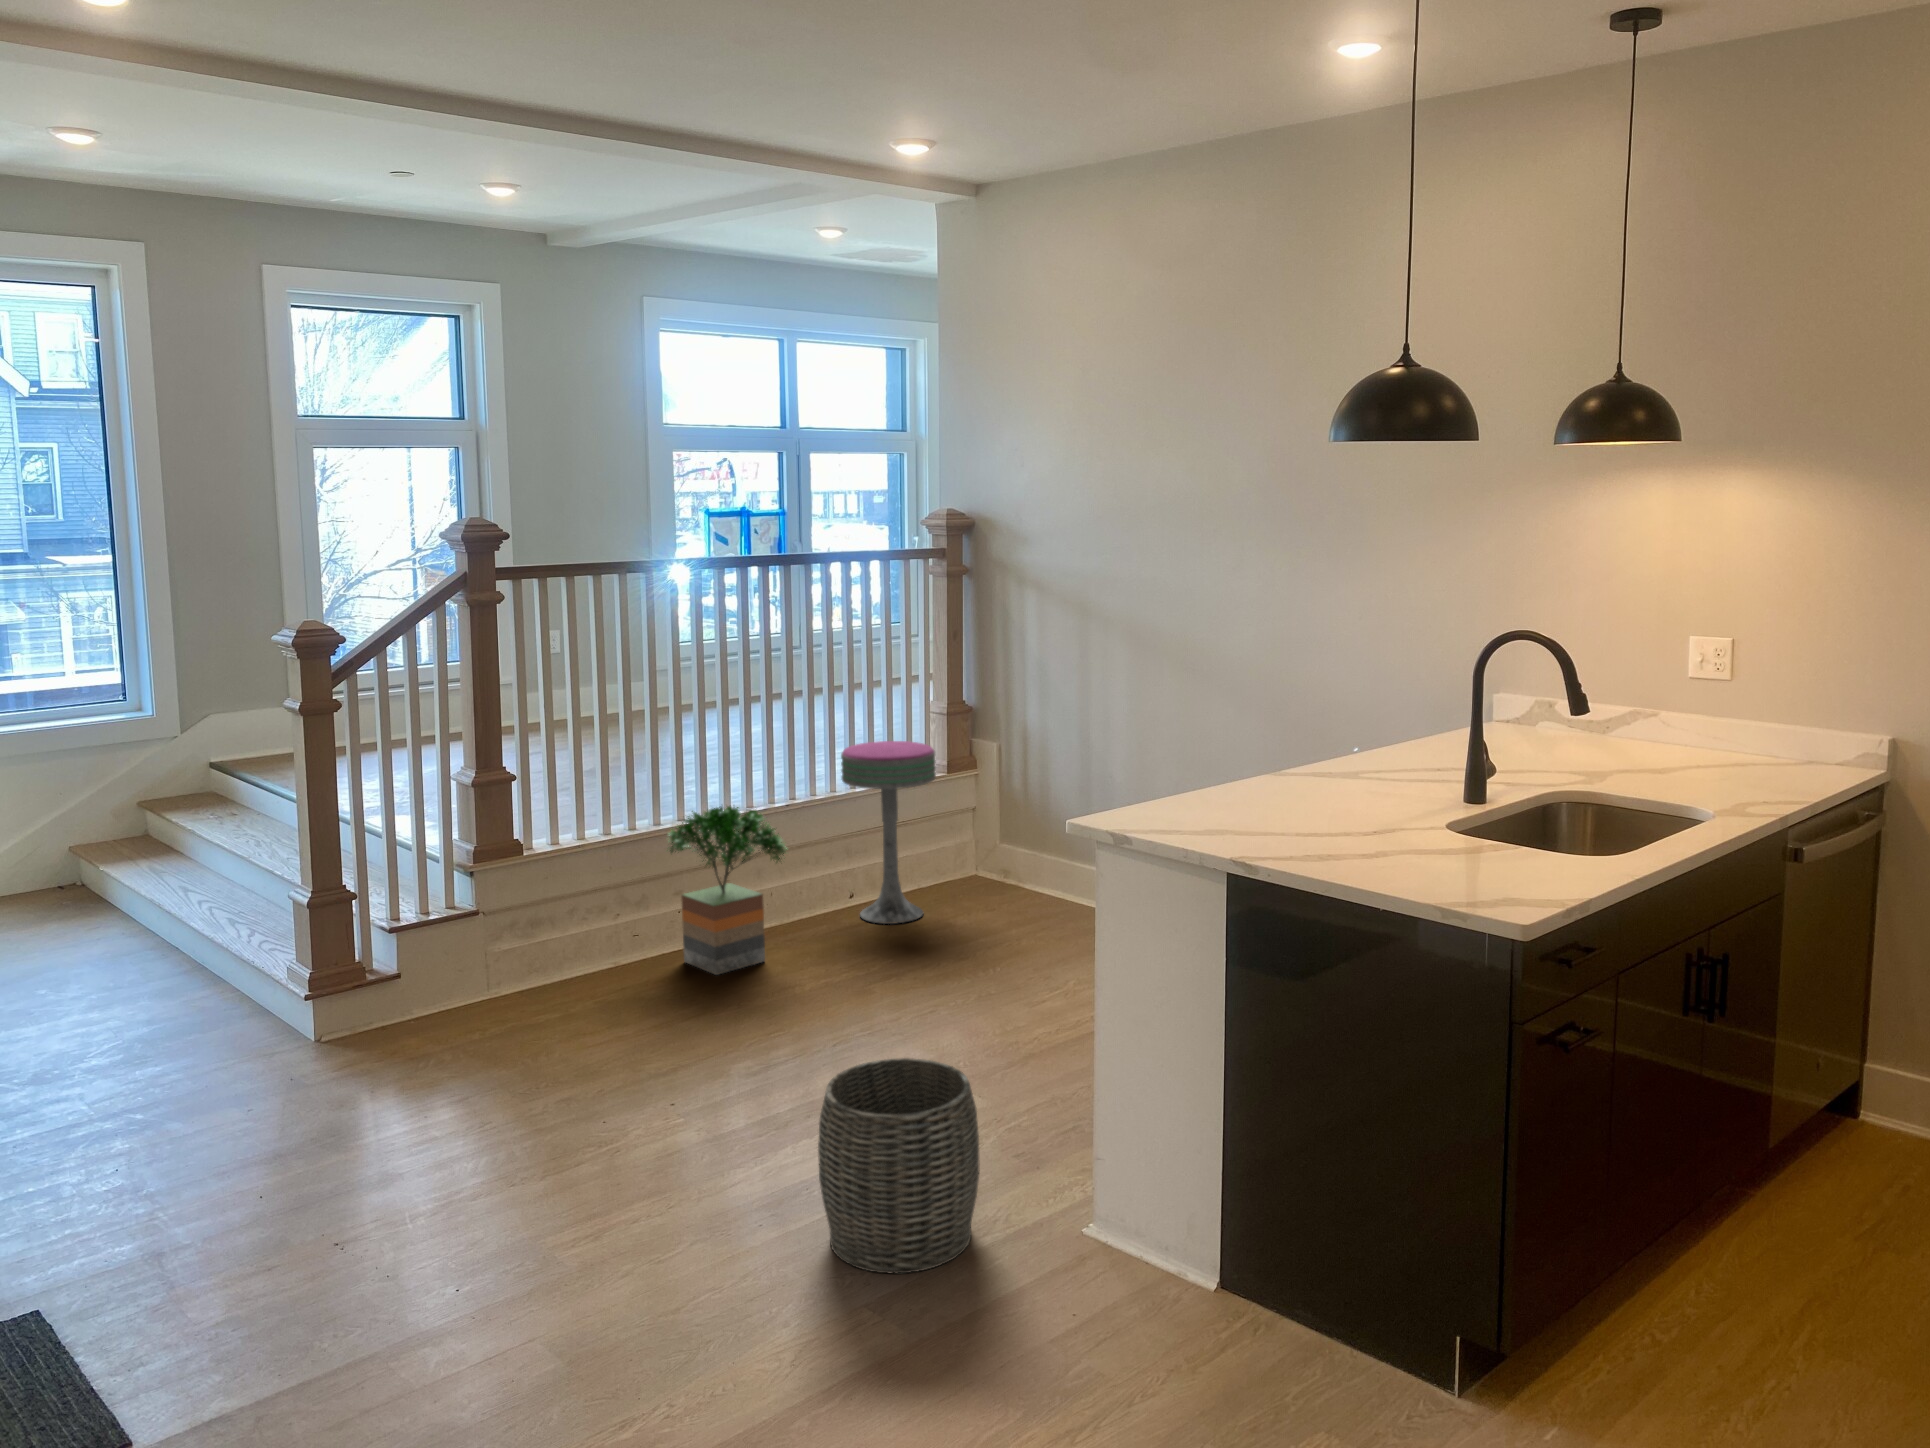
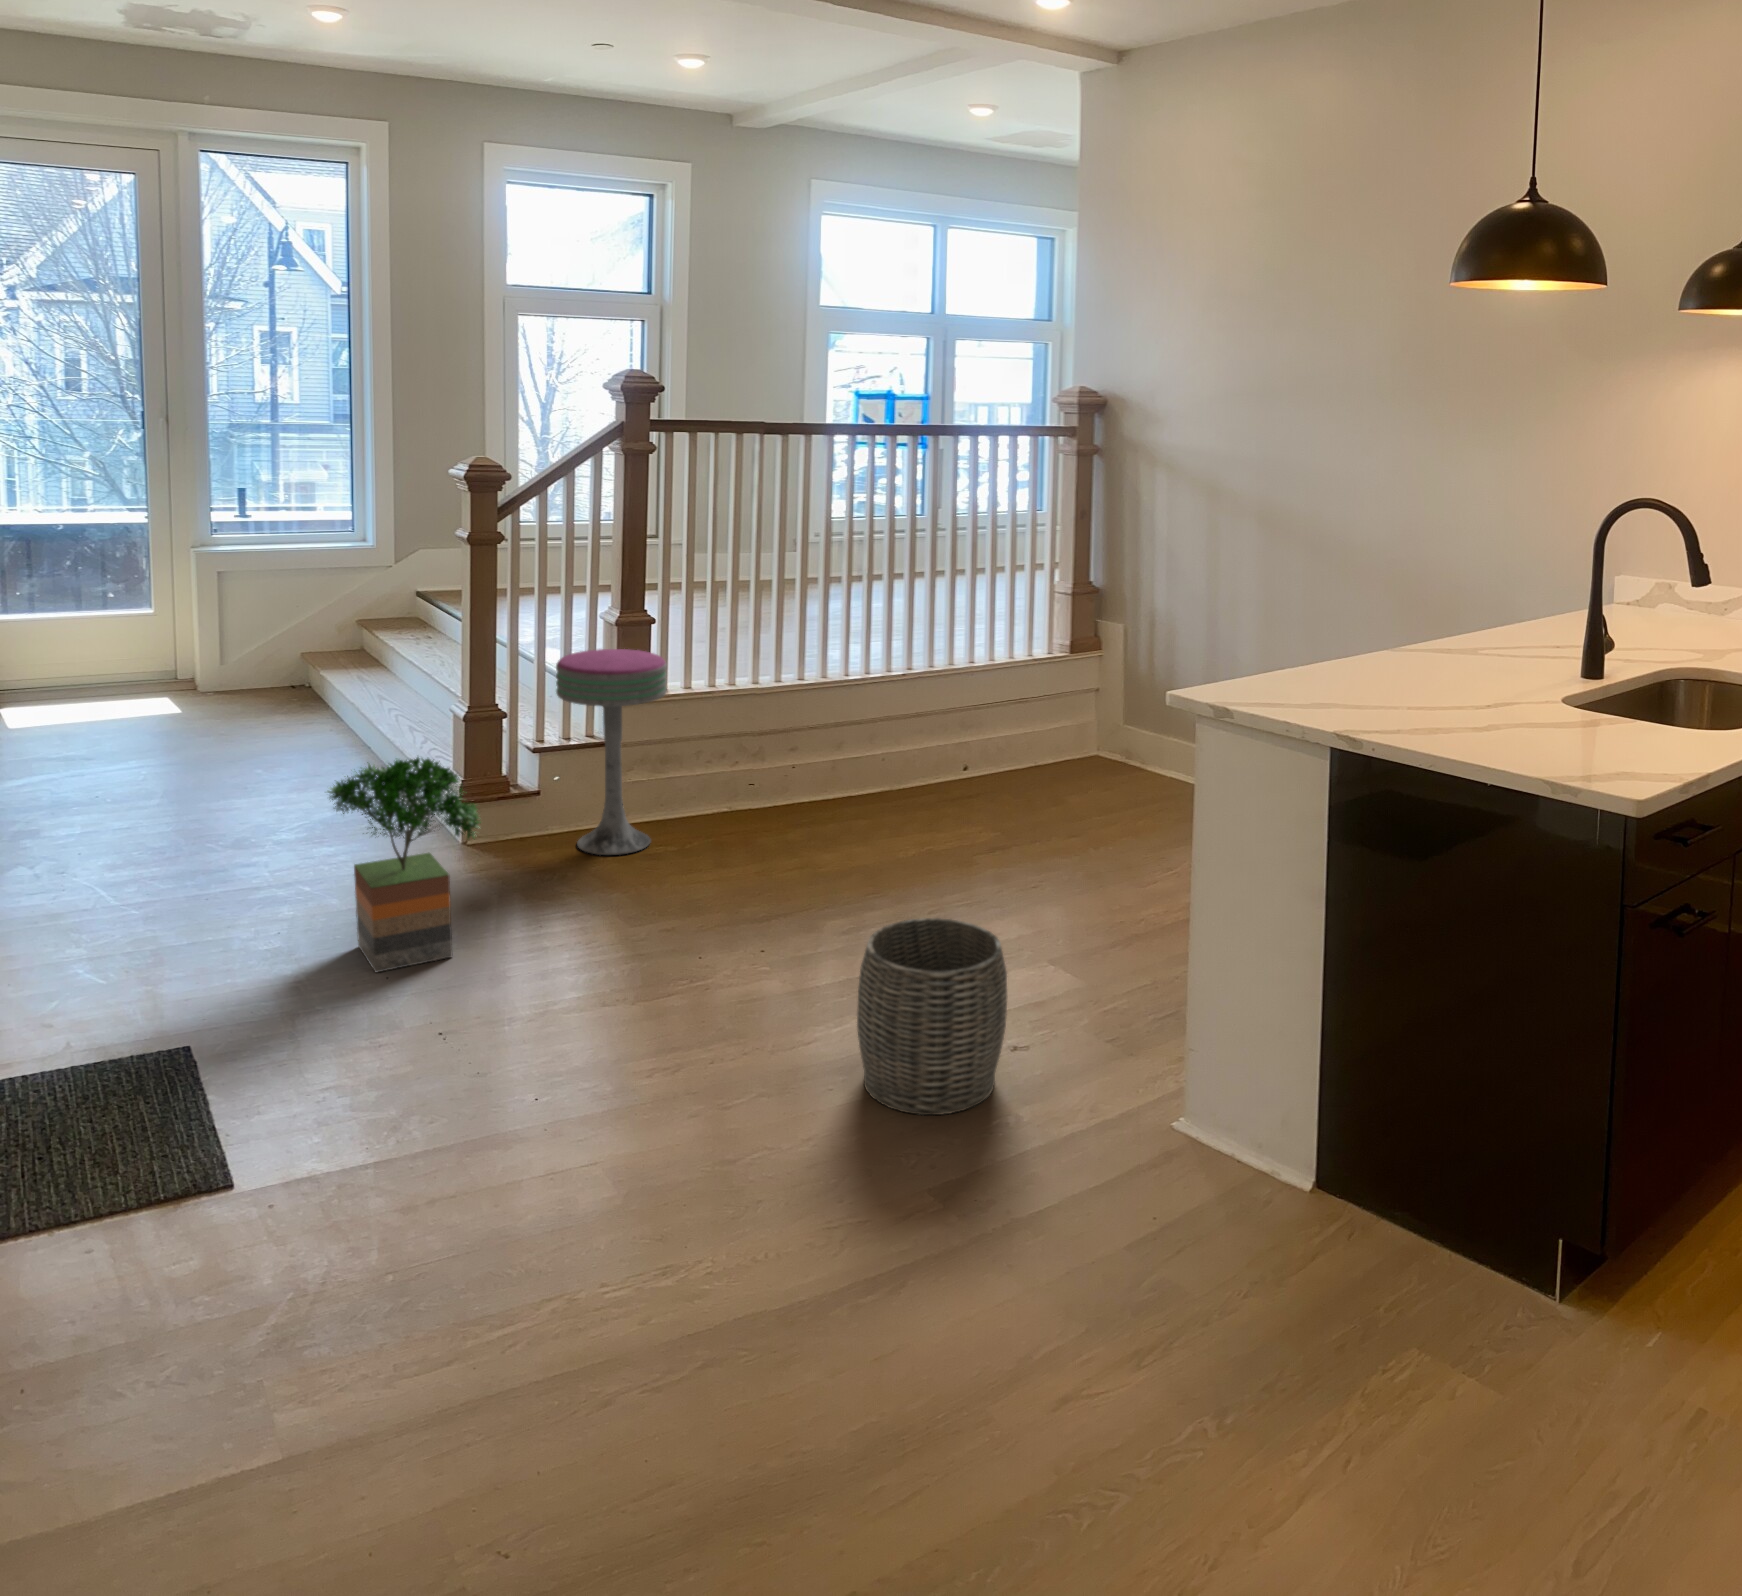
bar stool: present [841,741,936,924] -> present [556,649,667,855]
potted tree: present [667,806,787,975] -> present [327,757,481,972]

